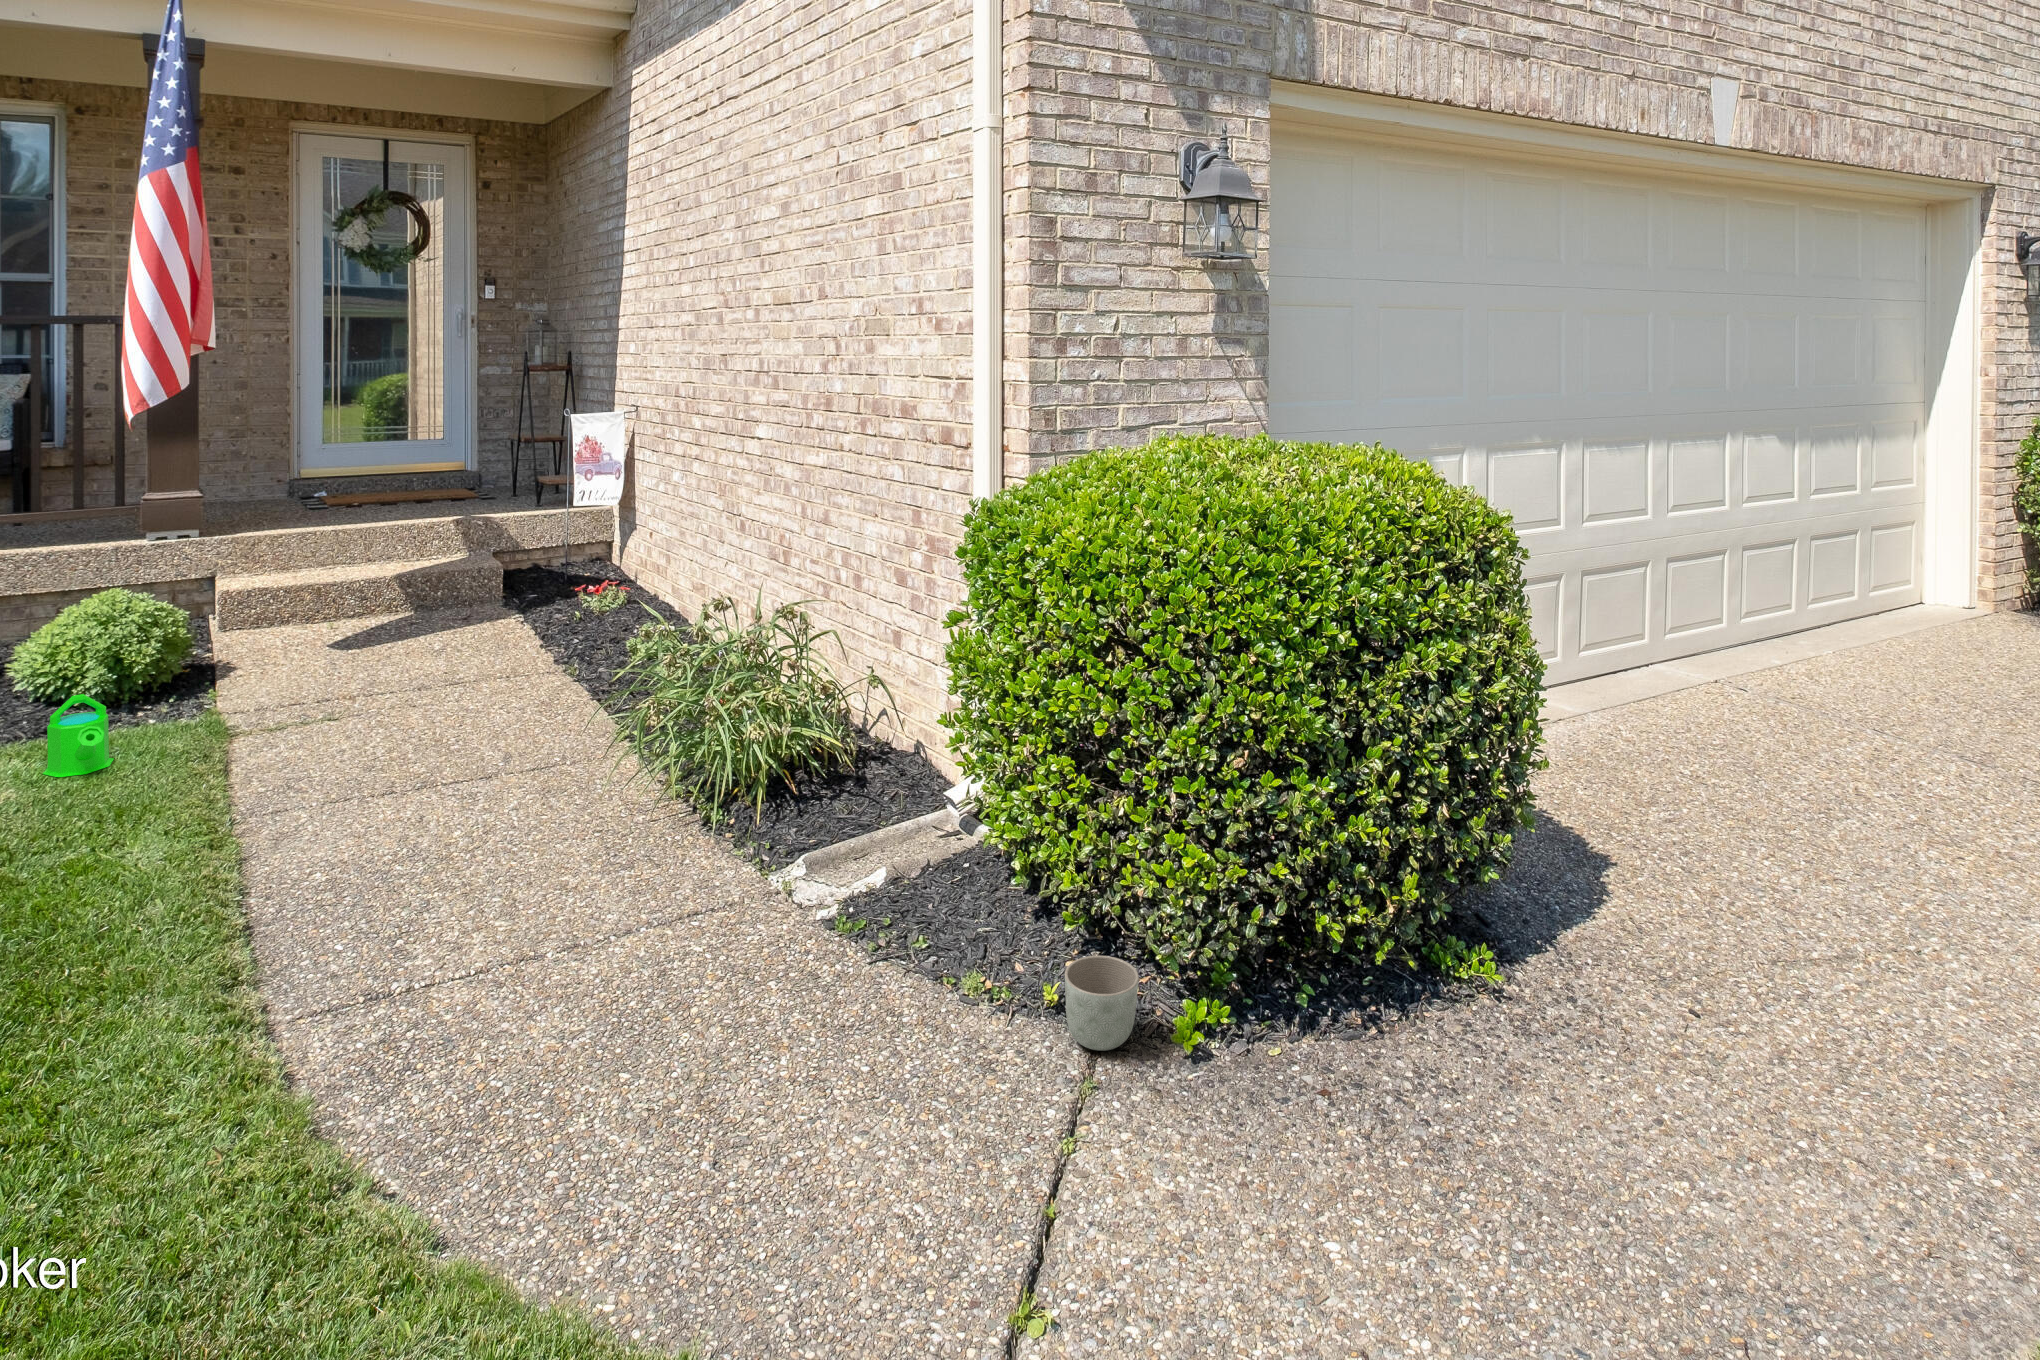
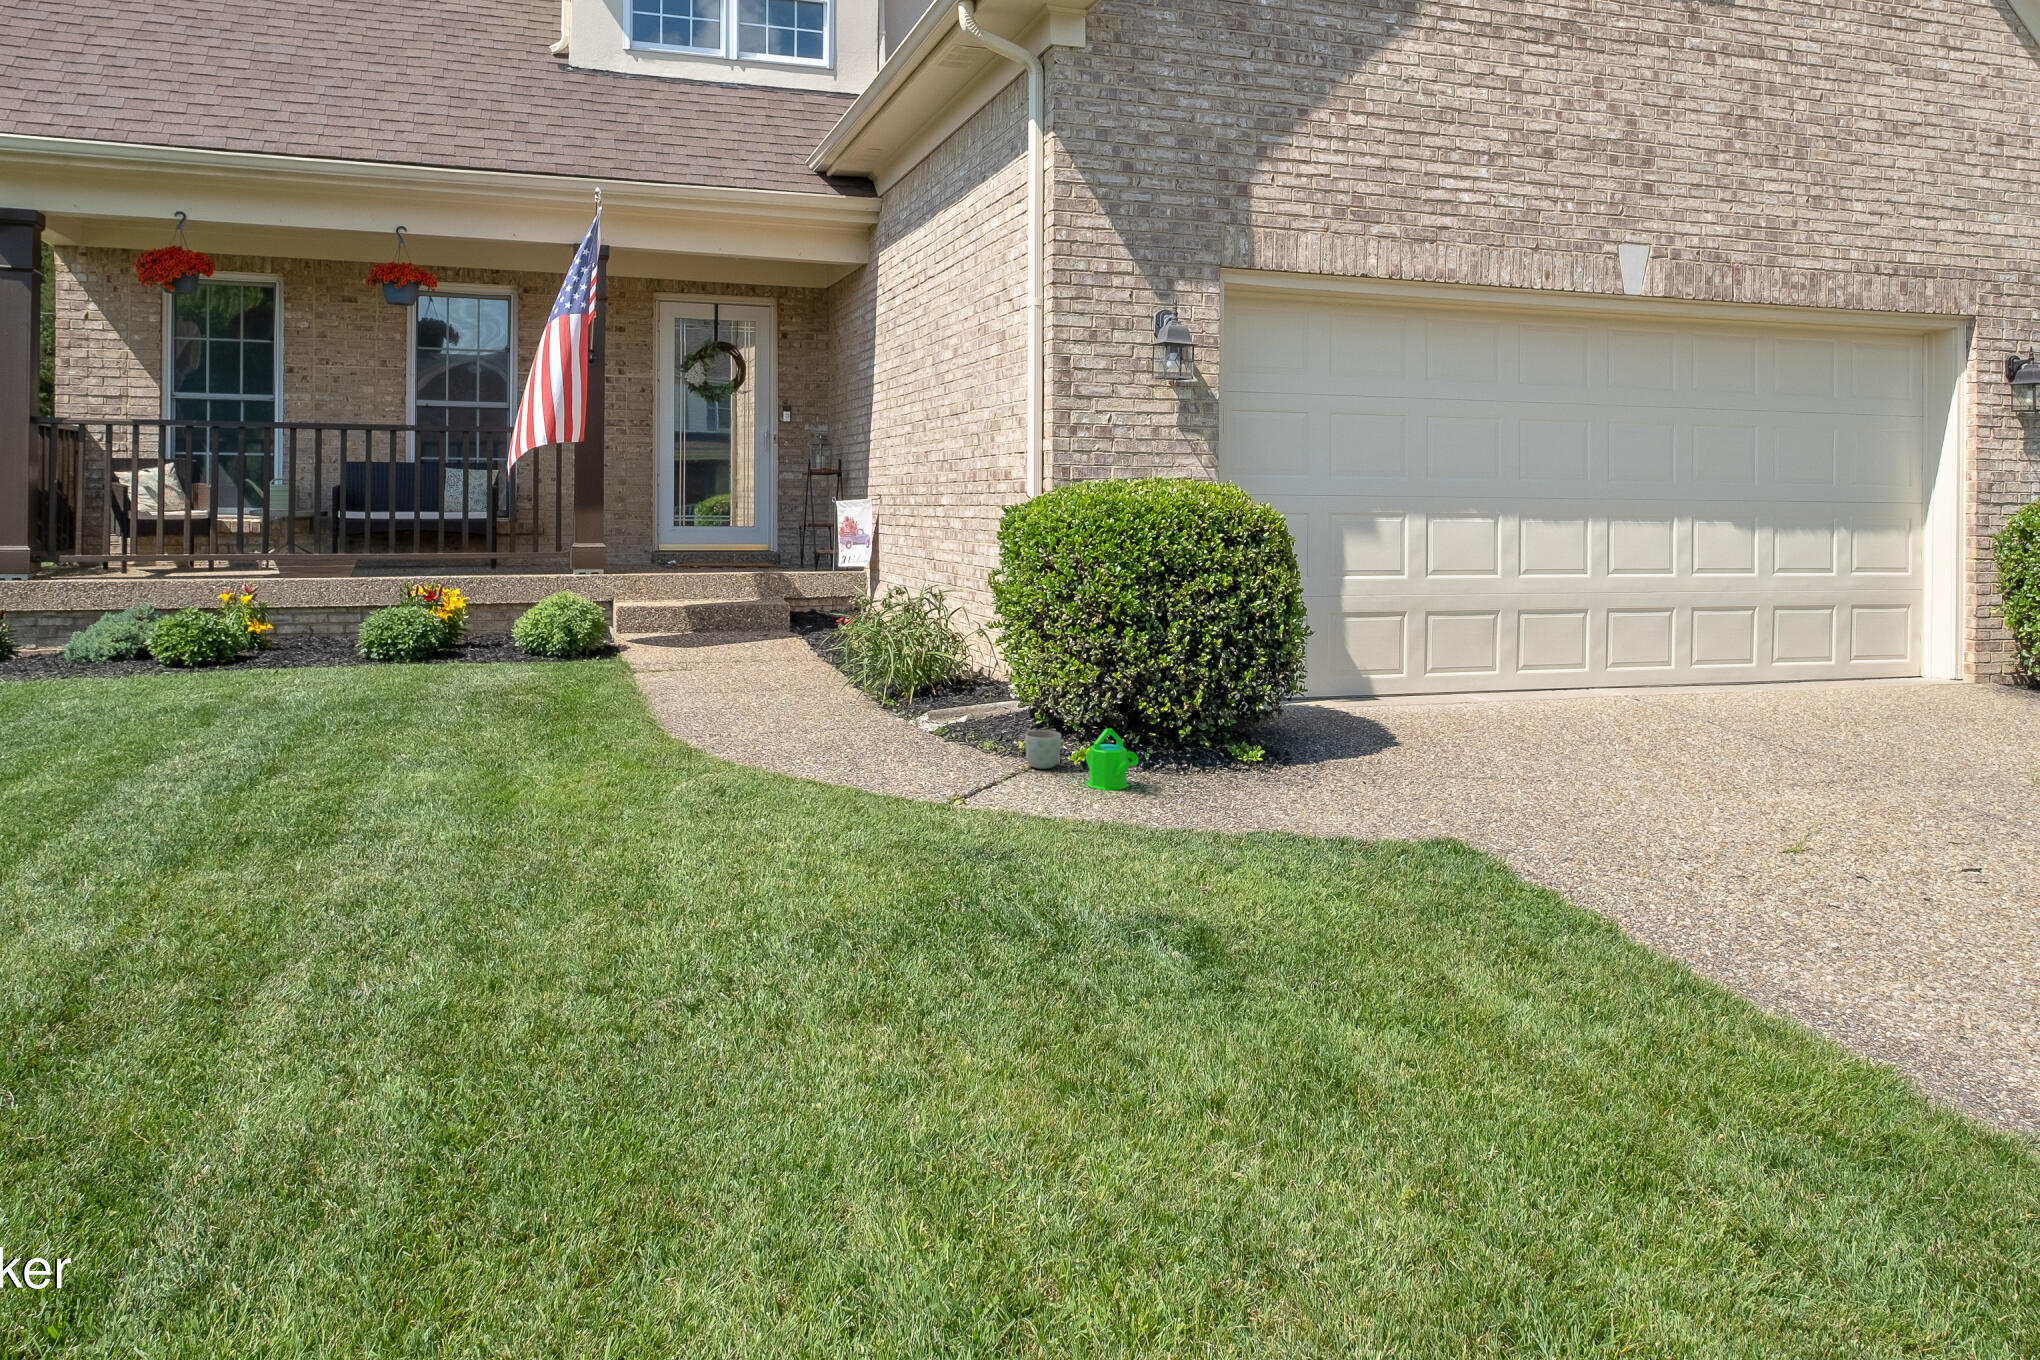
watering can: present [43,694,114,777] -> present [1086,728,1138,790]

